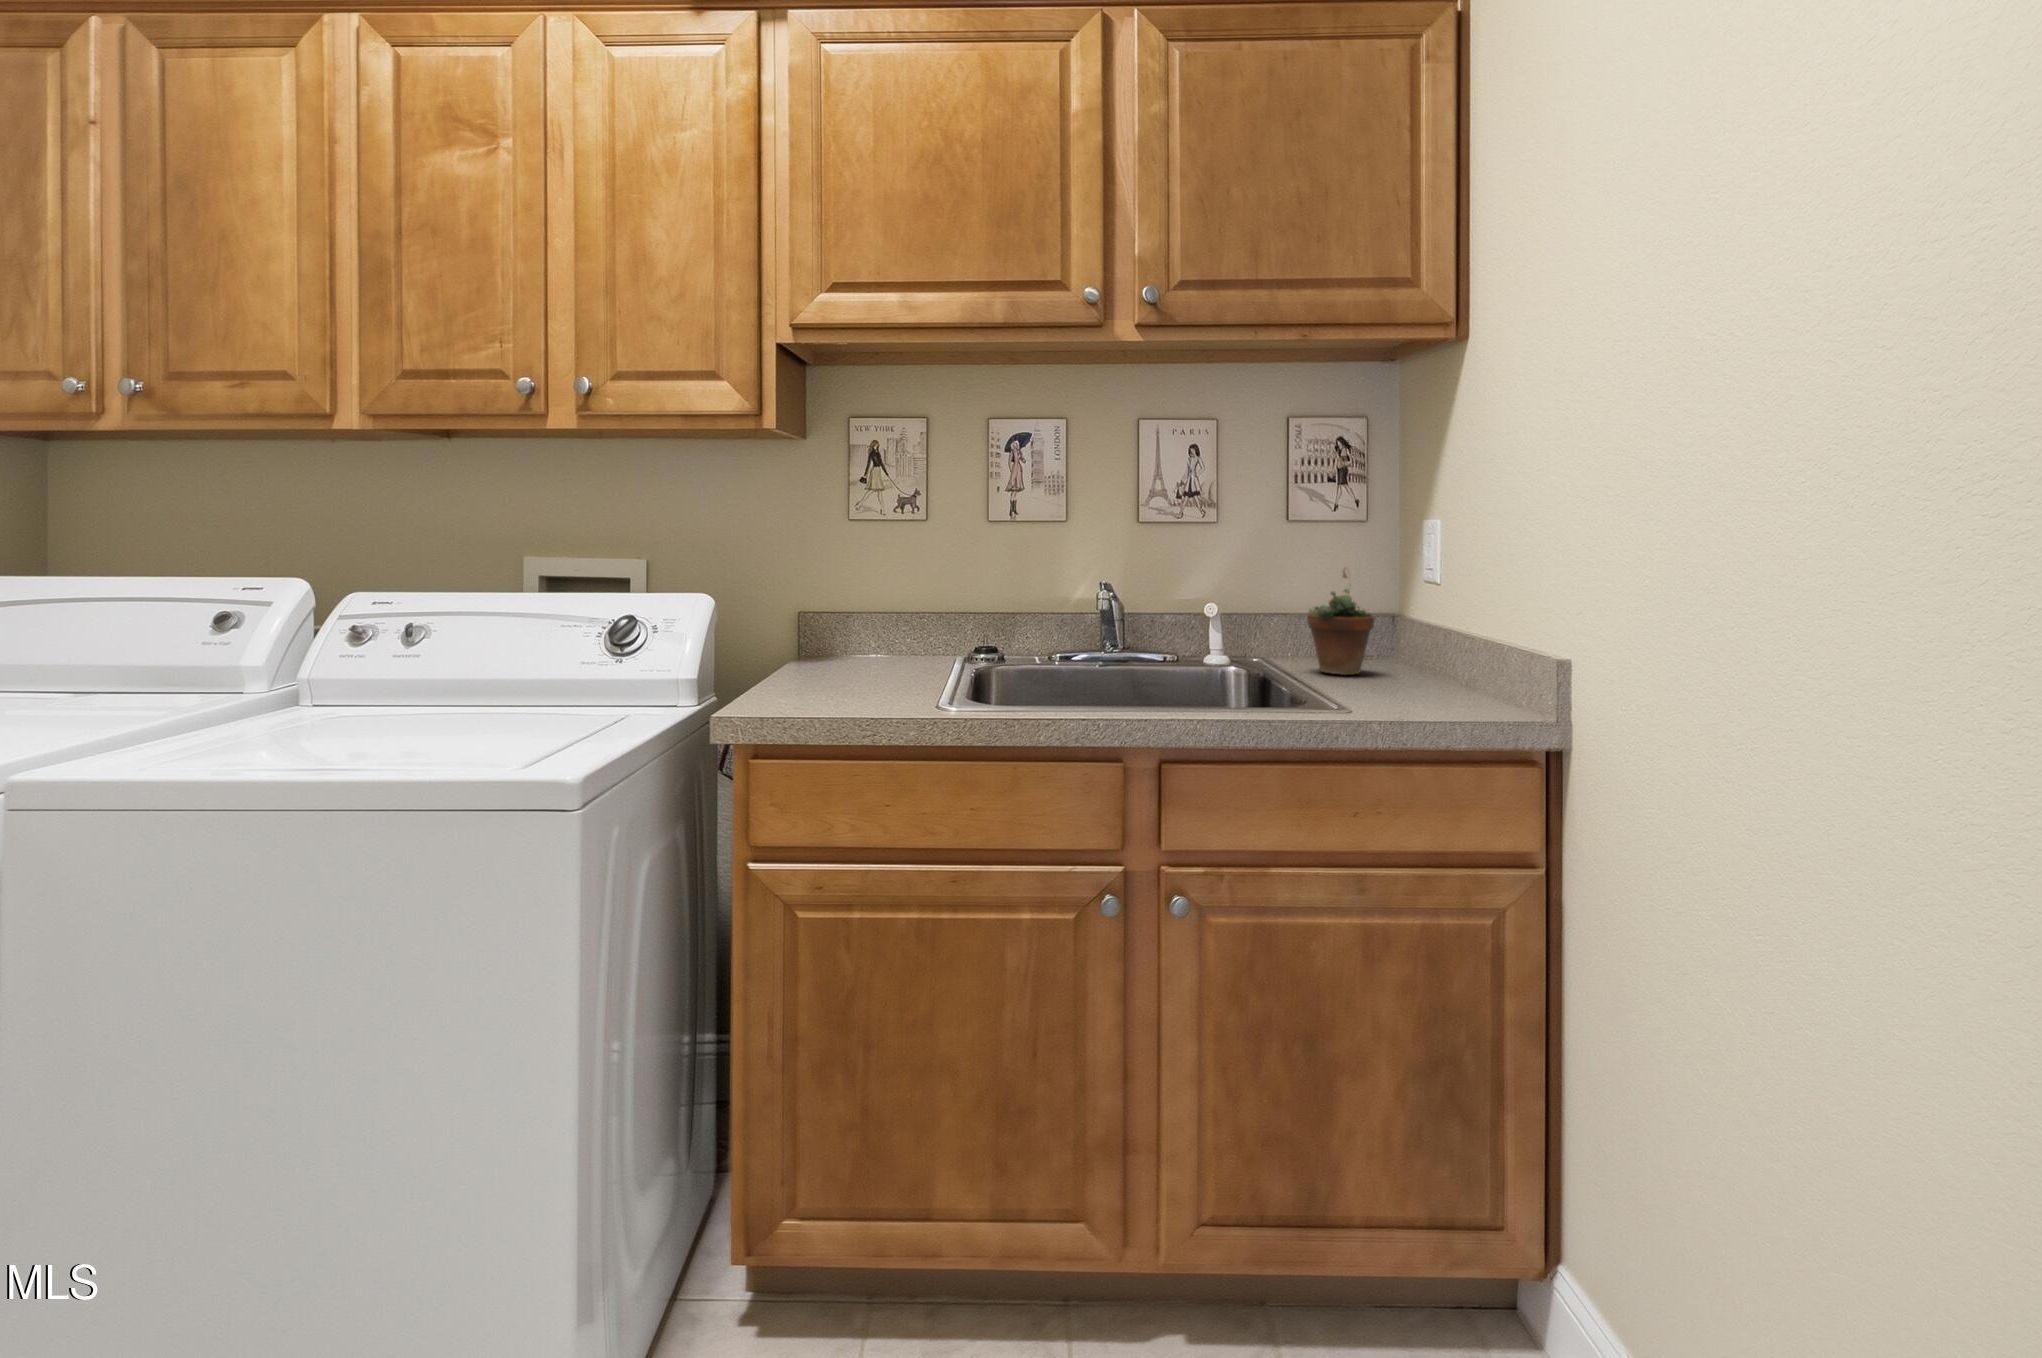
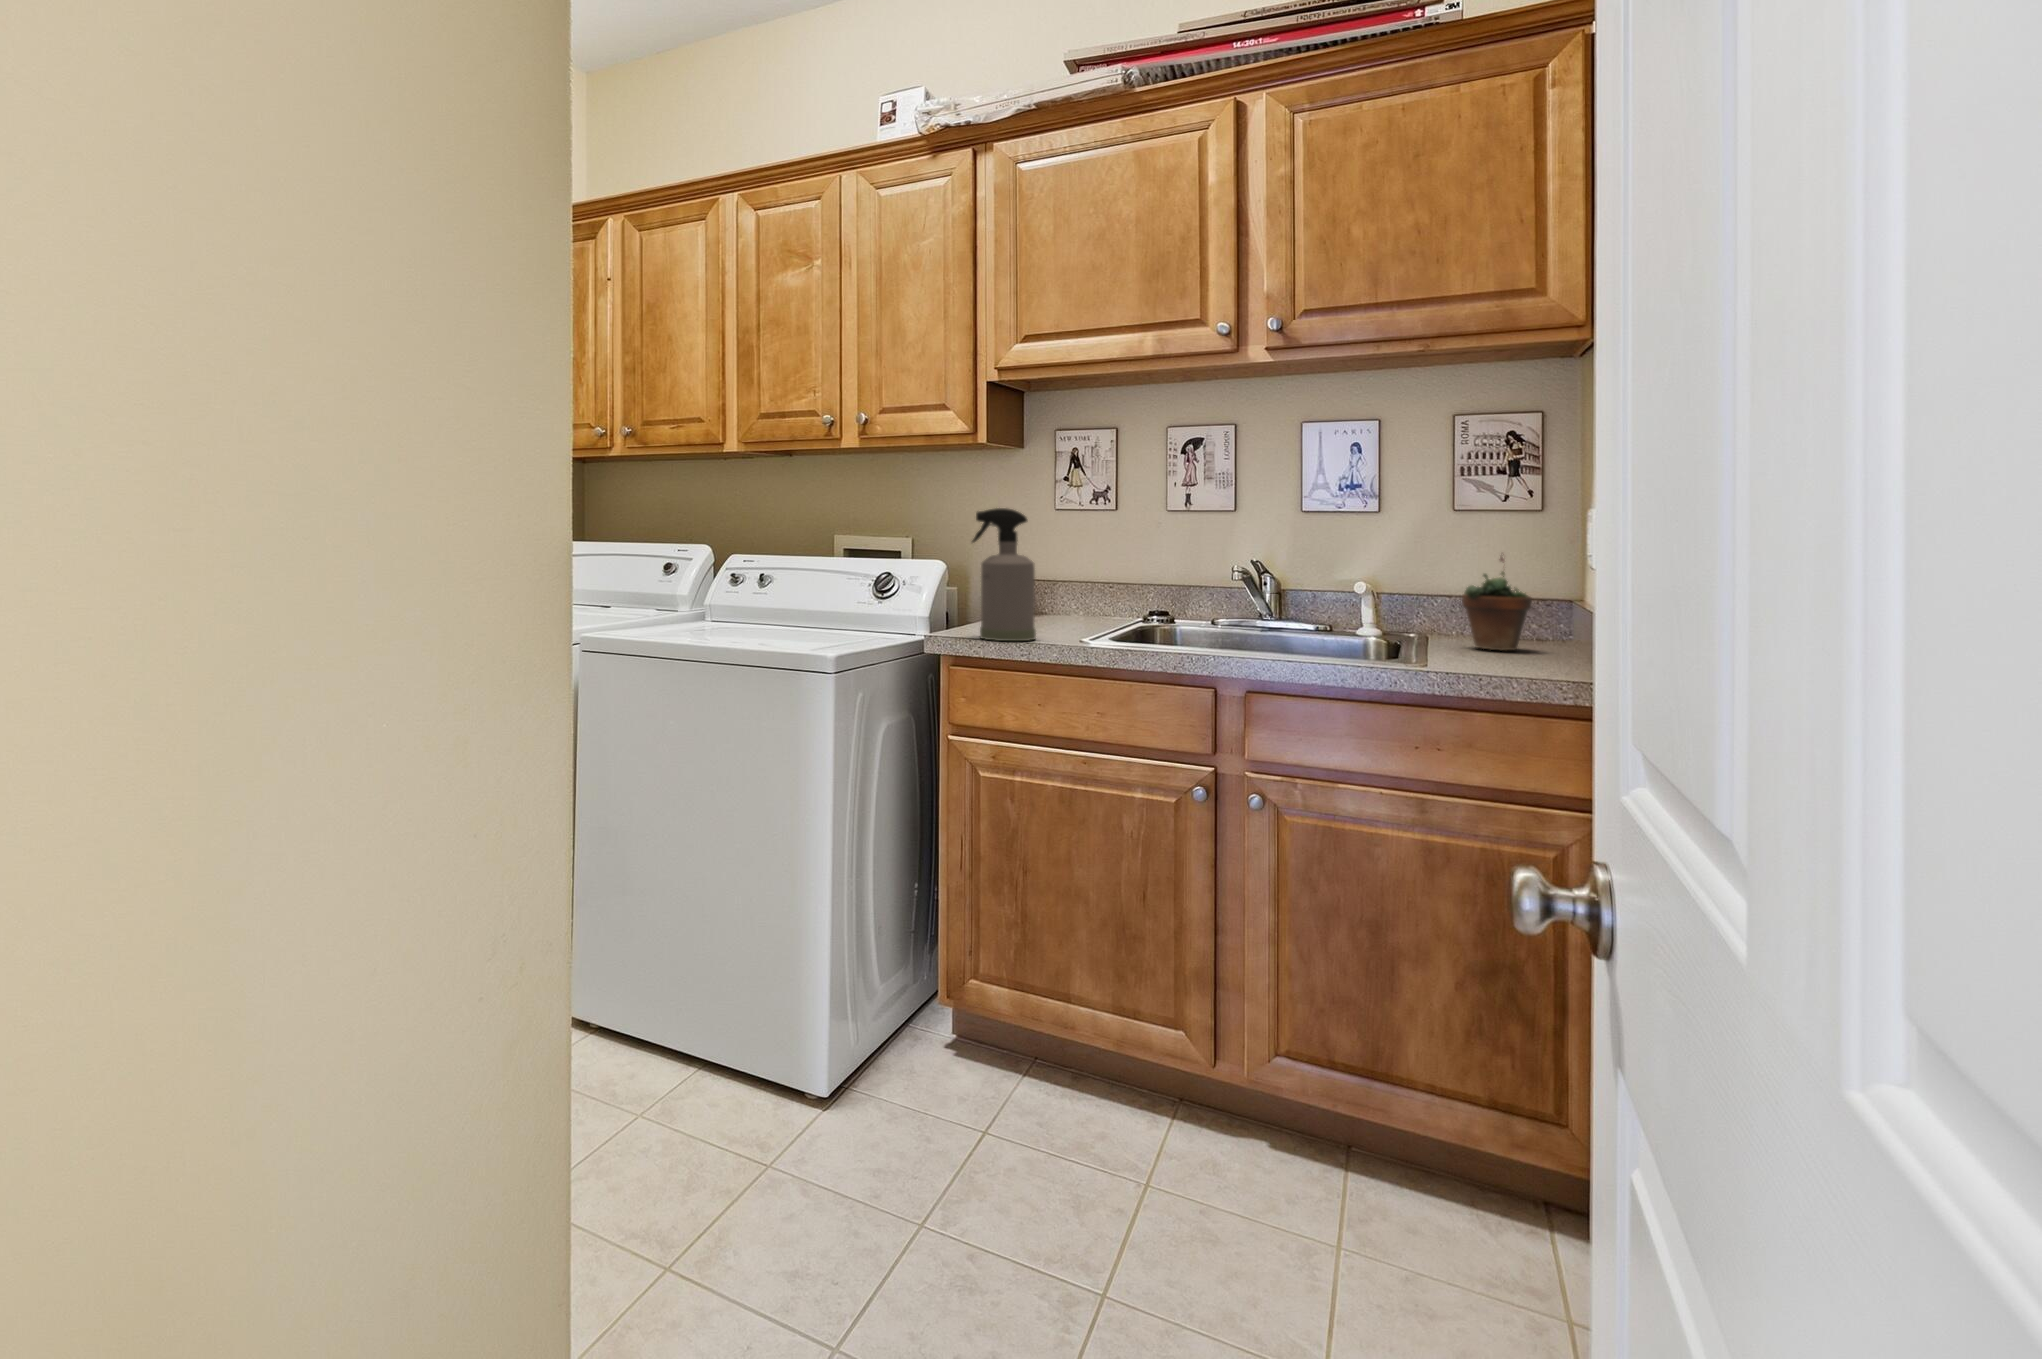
spray bottle: none [777,521,870,714] -> present [972,508,1036,641]

